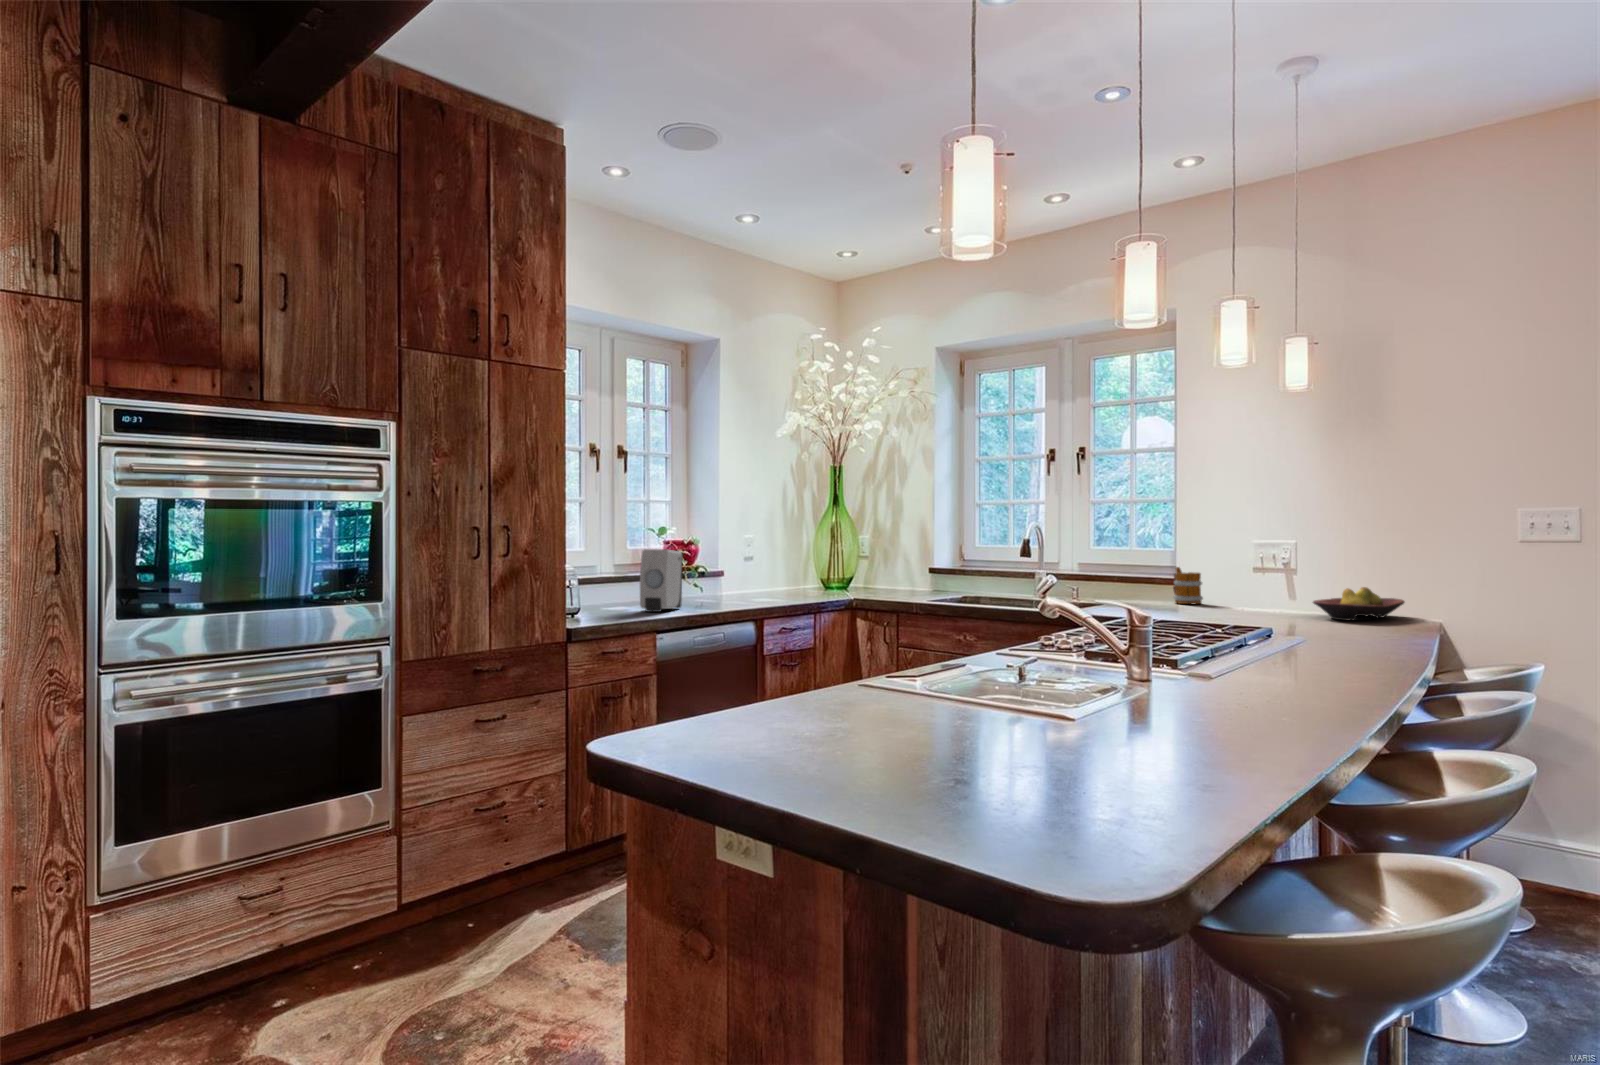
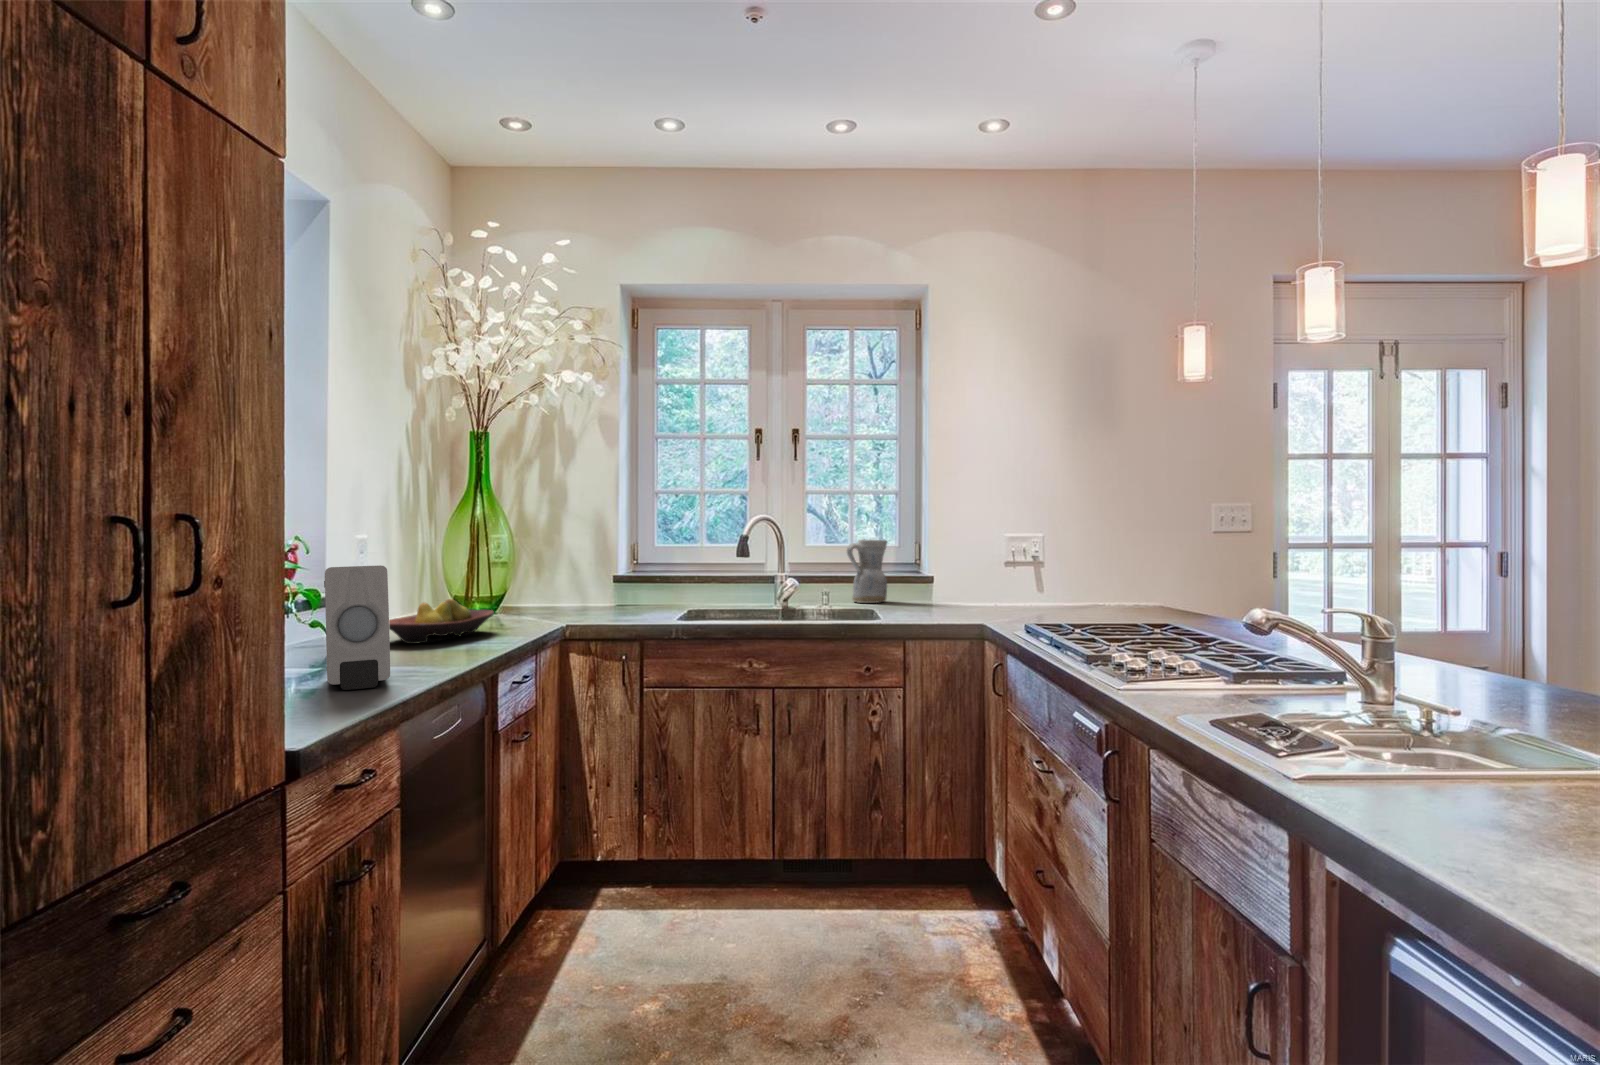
ceramic pitcher: none [1099,543,1139,599] -> present [847,539,887,603]
mug: present [1173,567,1203,604] -> none [923,564,960,604]
fruit bowl: present [1313,587,1404,620] -> present [389,599,494,644]

